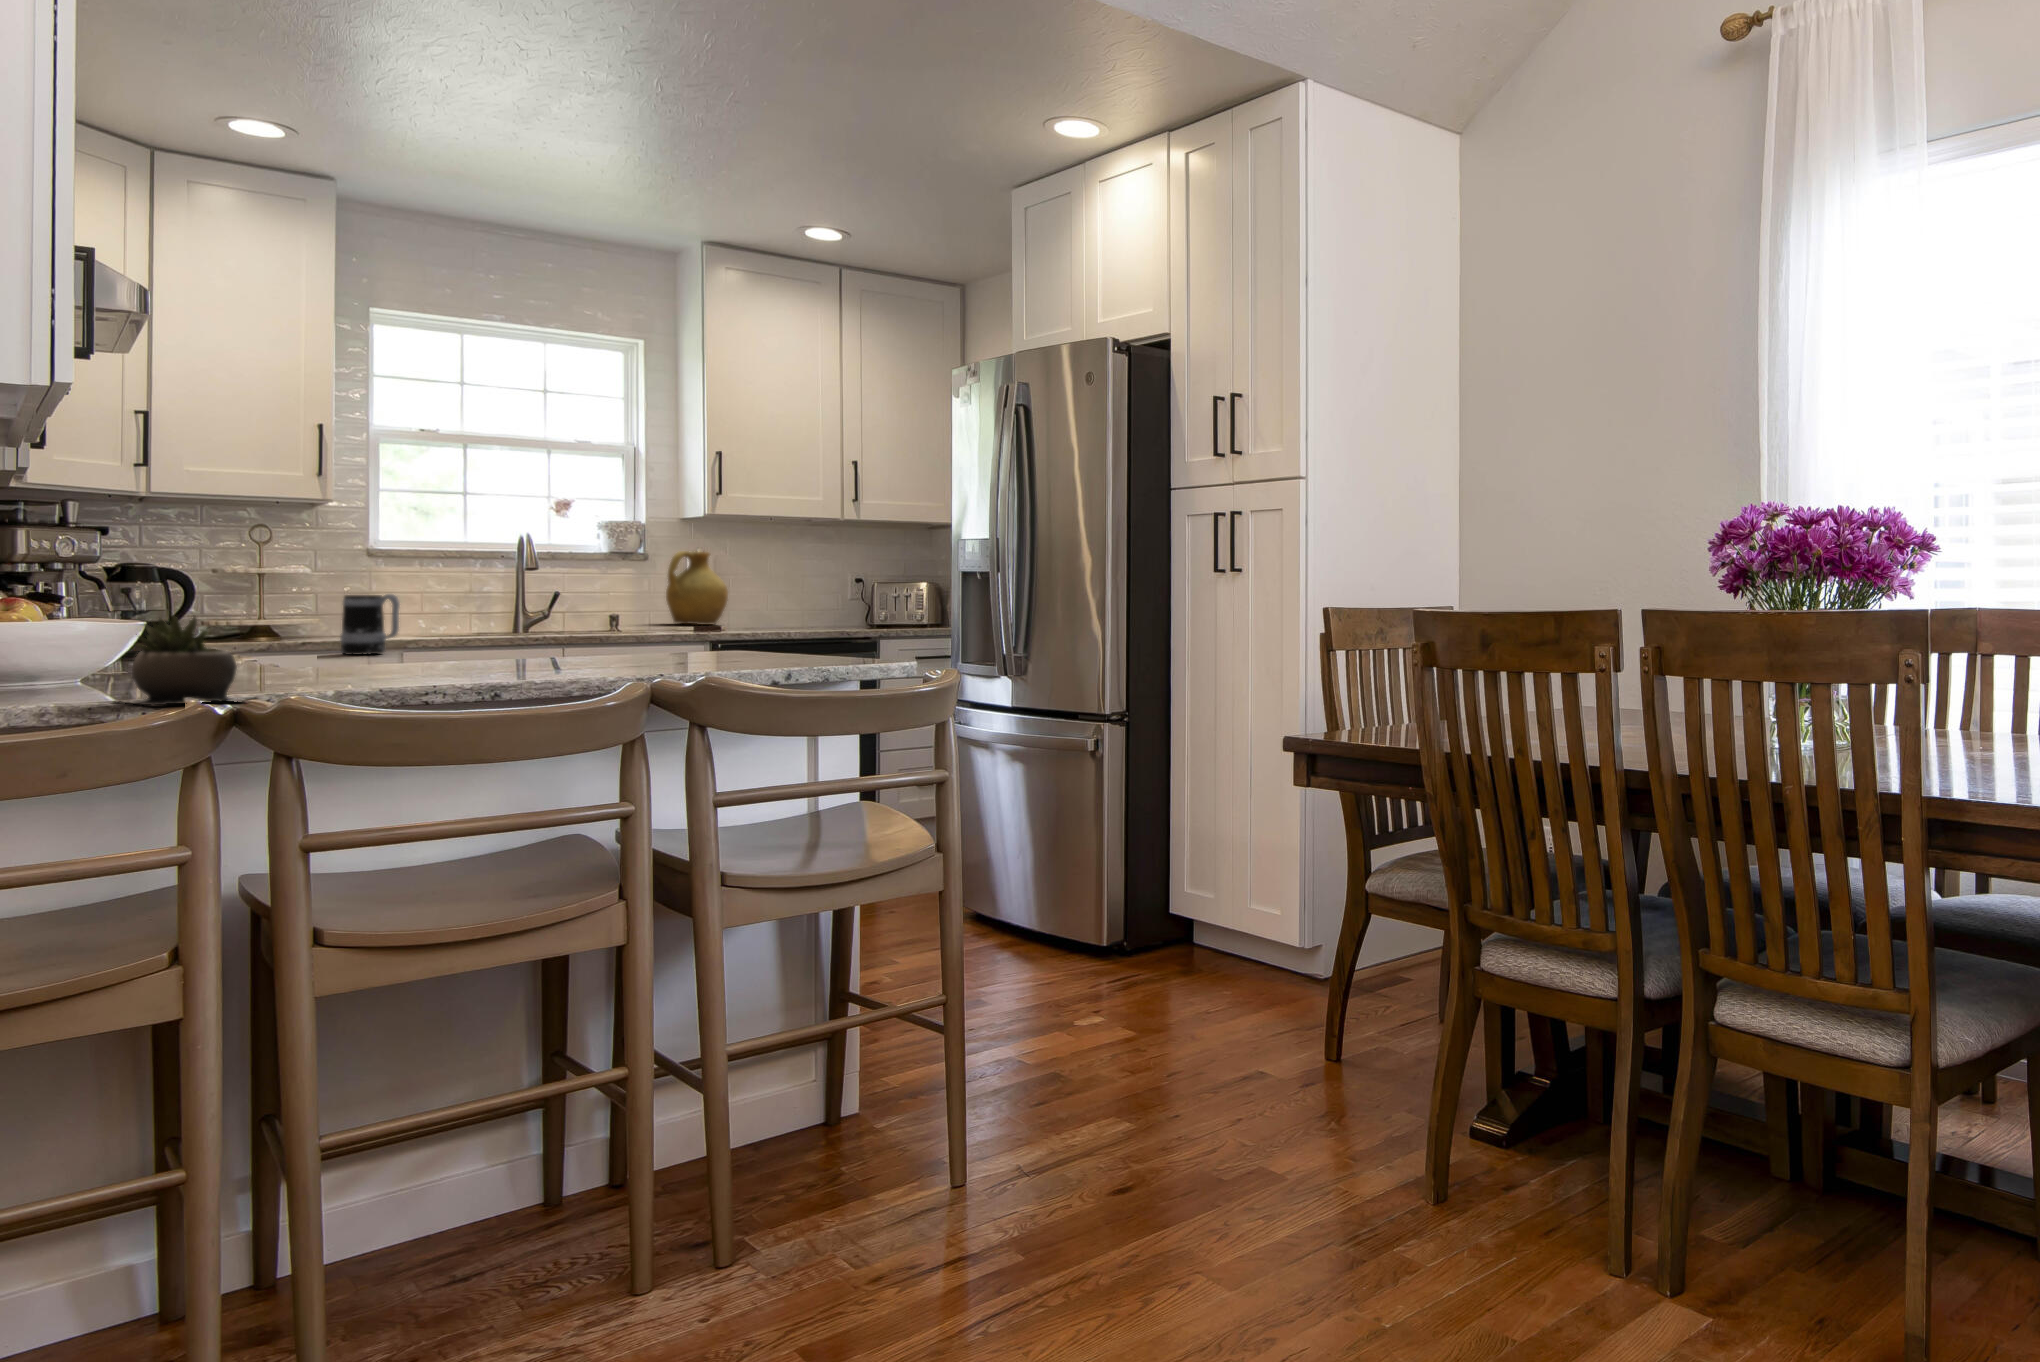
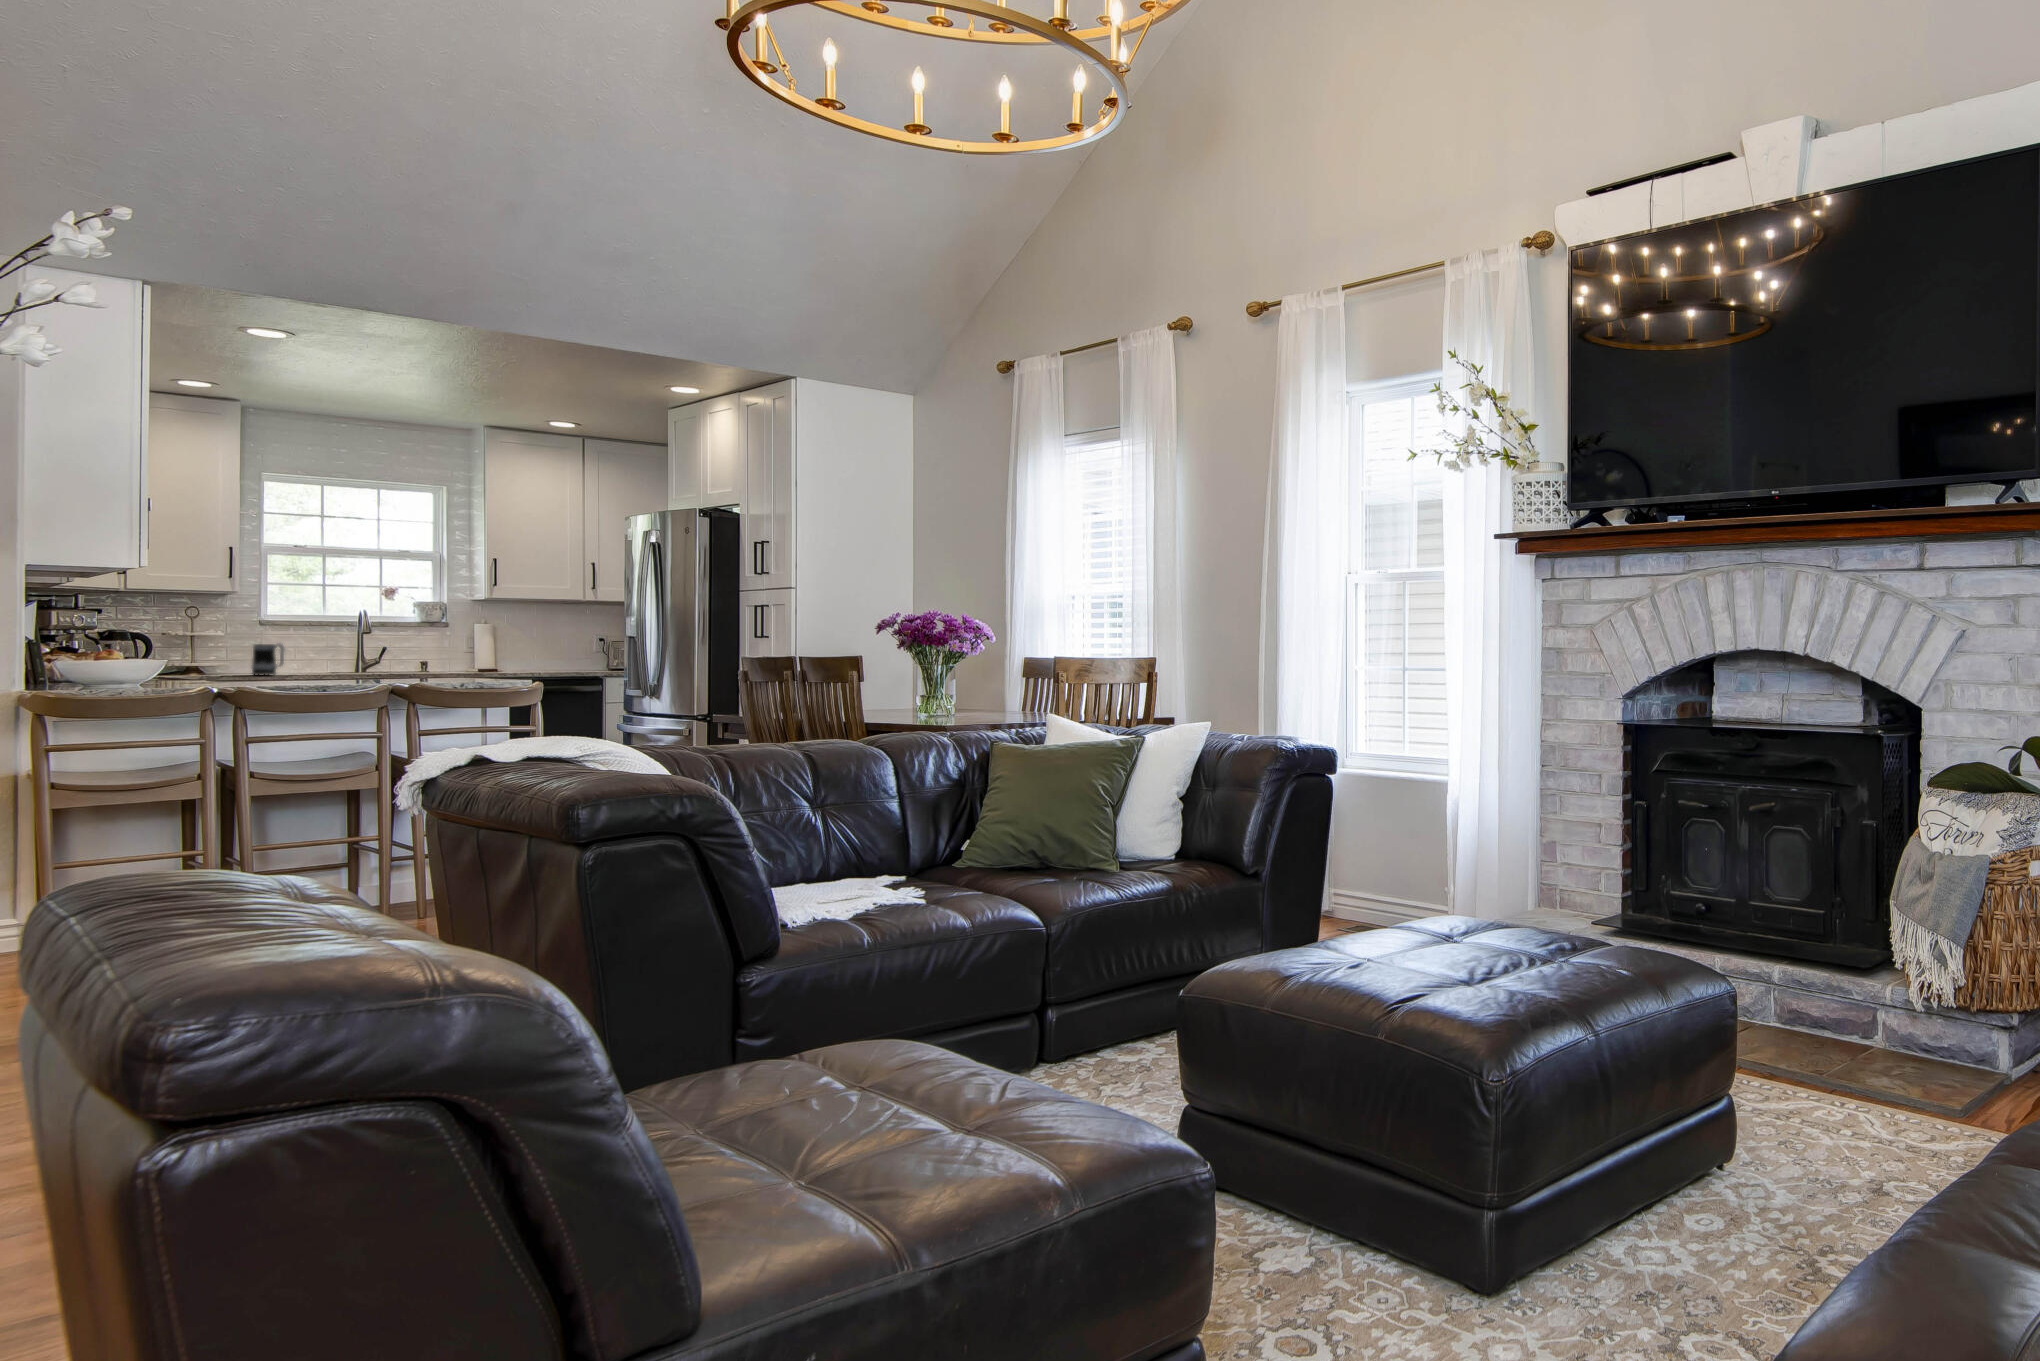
pitcher: present [666,551,728,625] -> none [458,621,501,668]
succulent plant: present [124,615,237,705] -> none [157,647,221,686]

